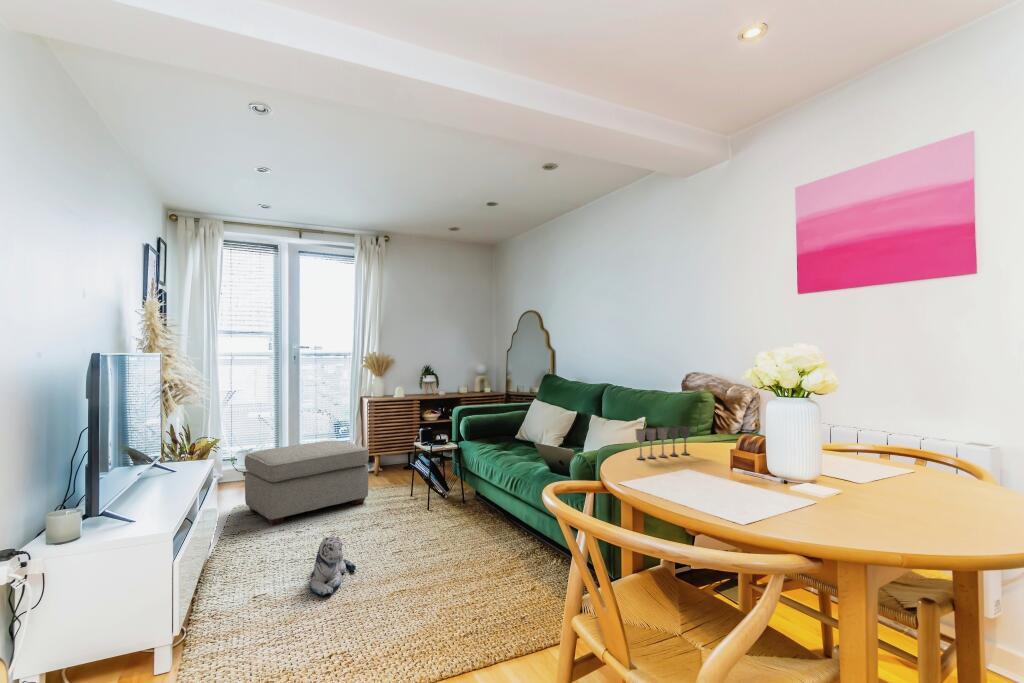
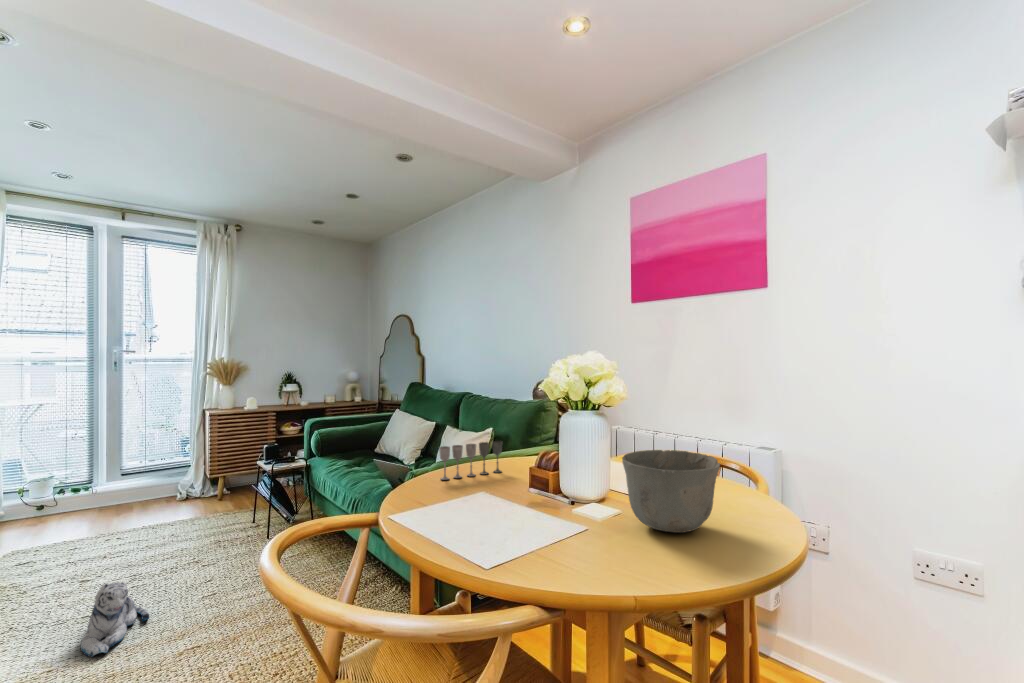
ceramic bowl: none [858,434,977,513] -> present [622,450,720,533]
ottoman: present [245,441,369,525] -> none [29,463,197,570]

